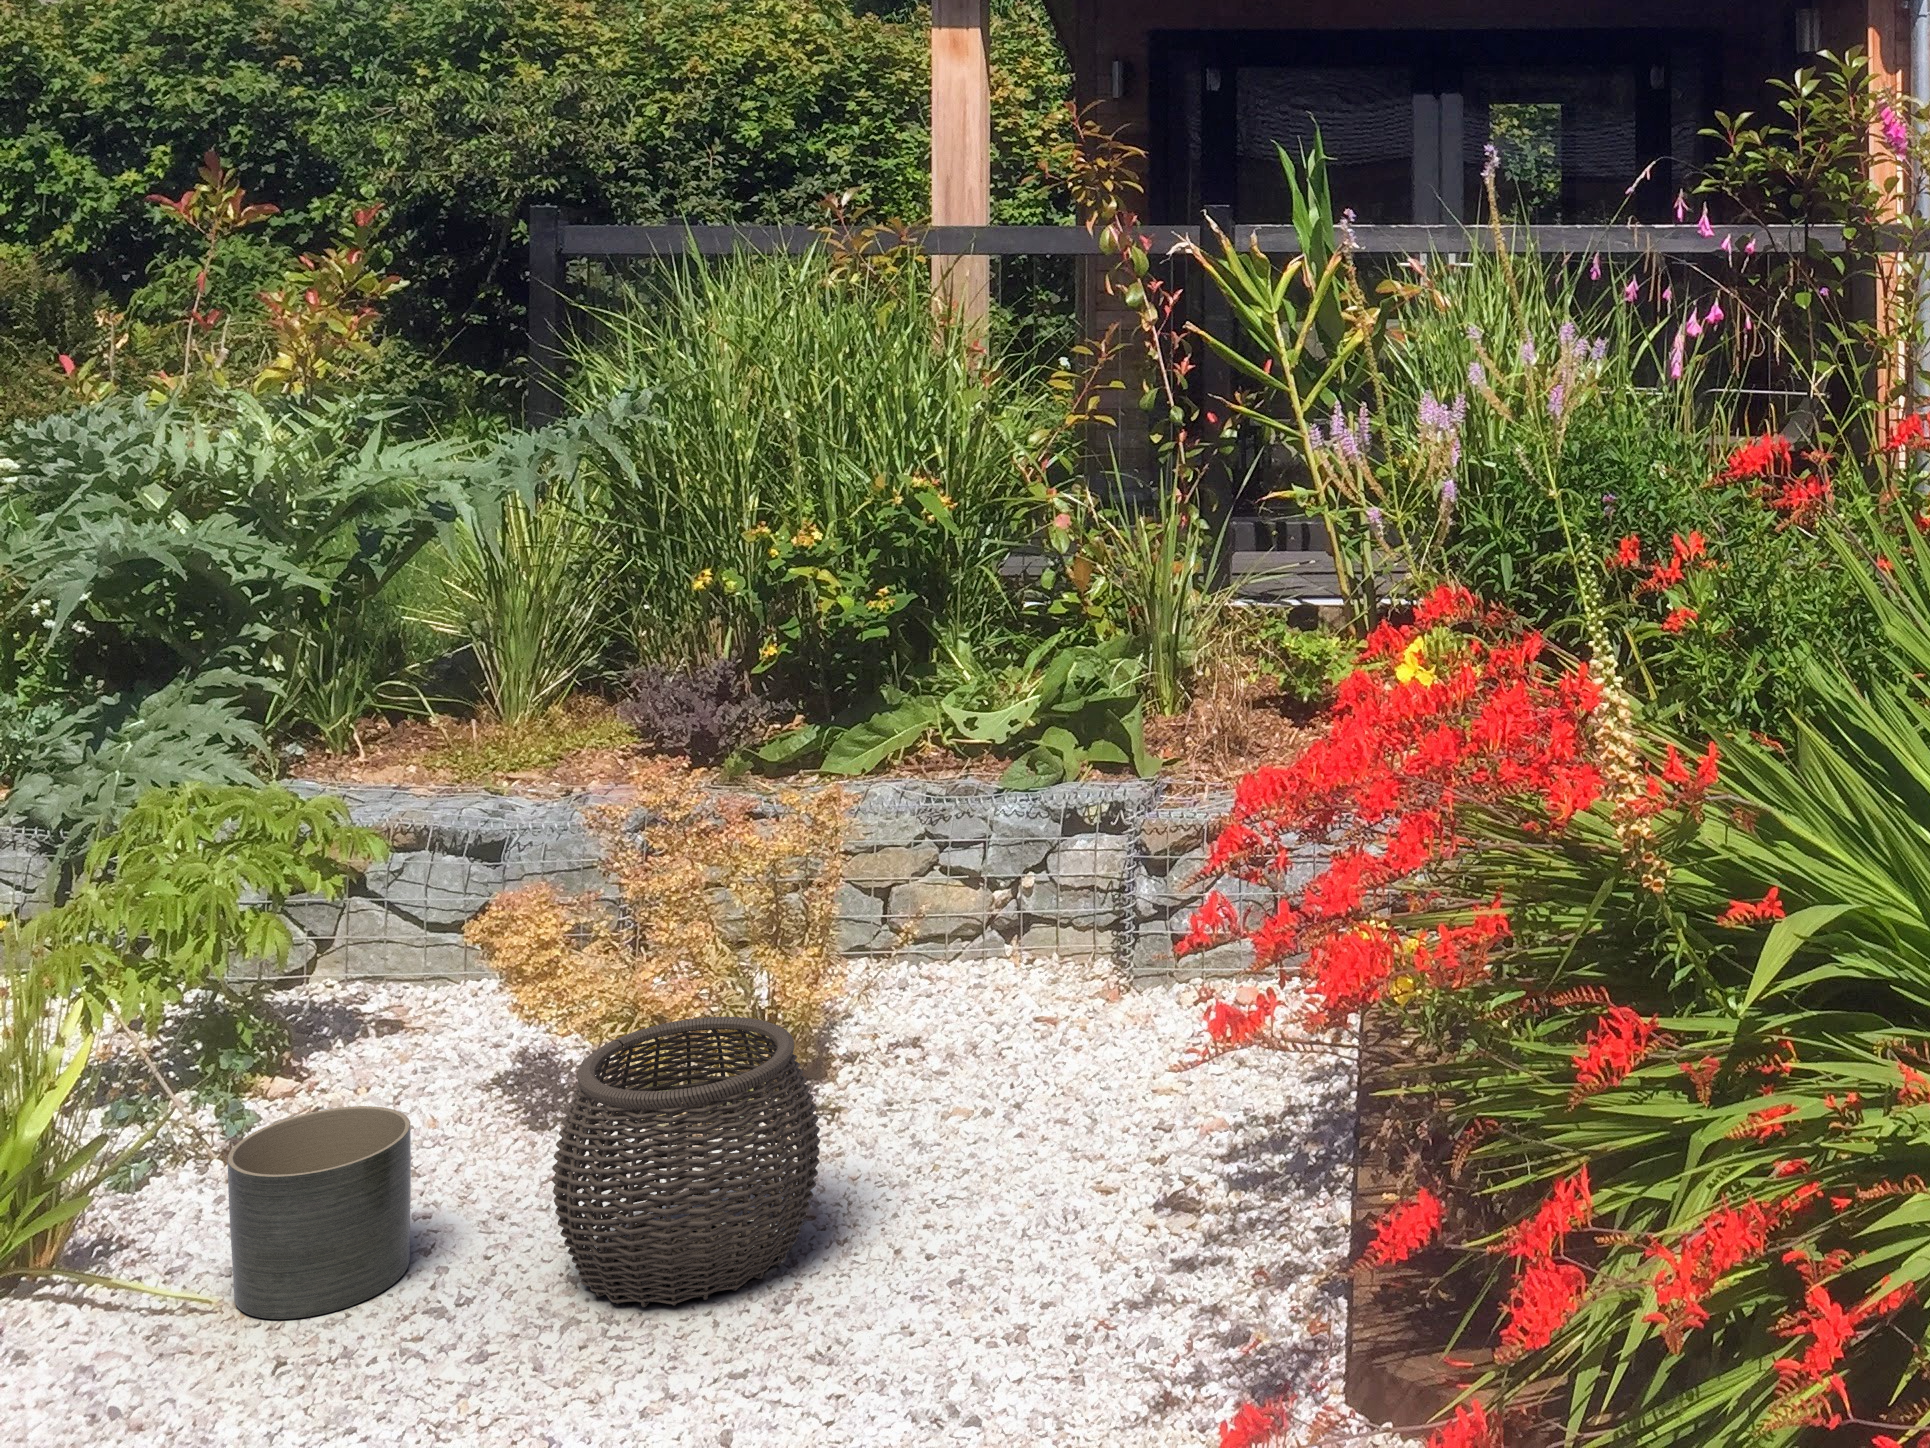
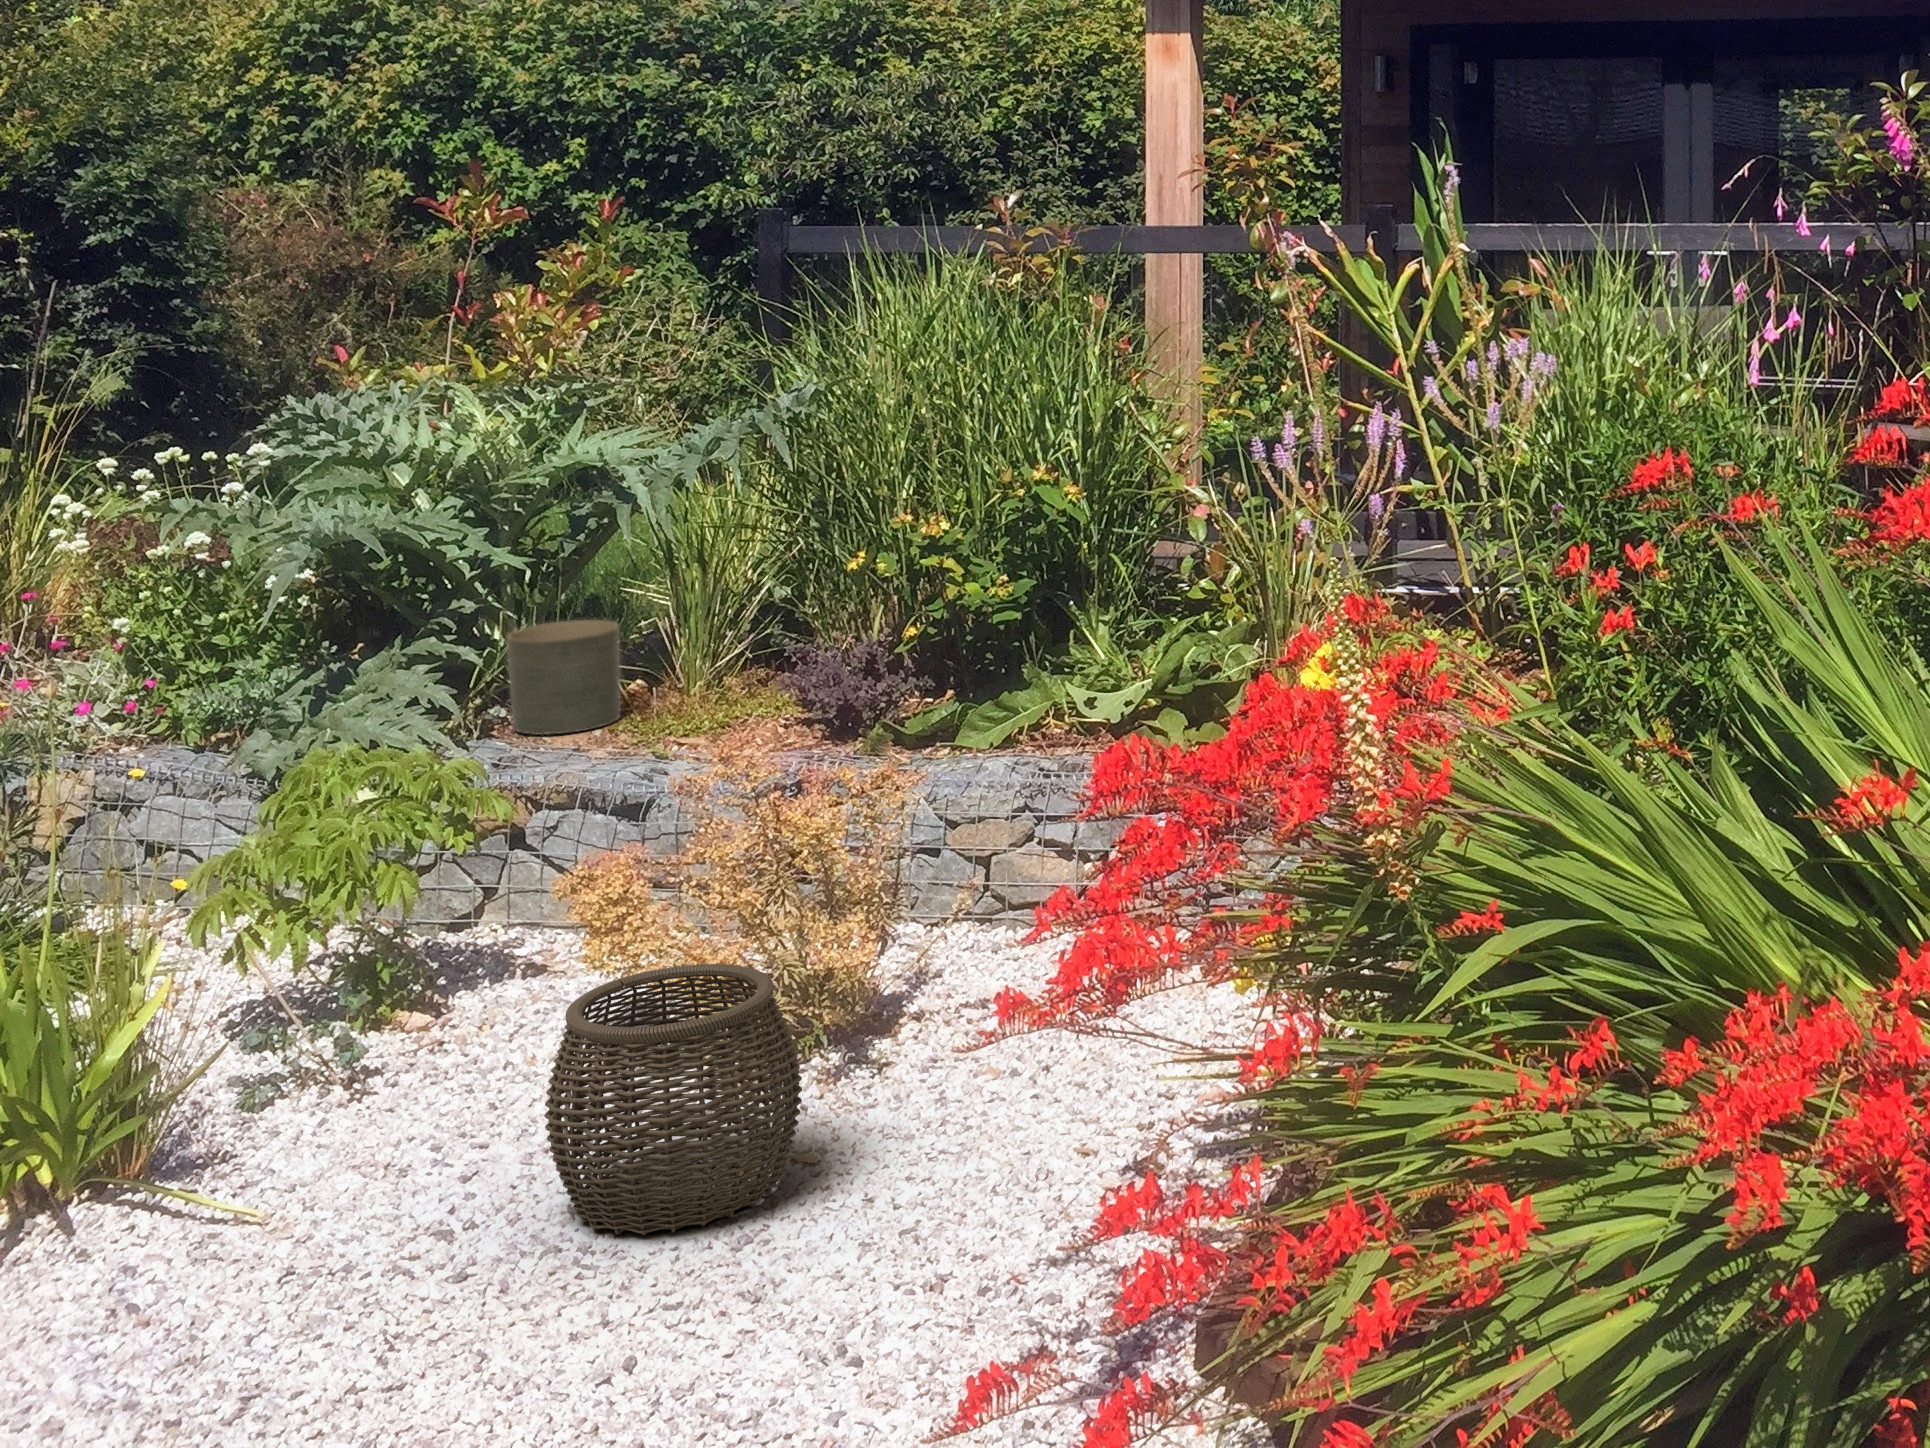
planter: present [227,1106,411,1319] -> present [507,620,621,735]

